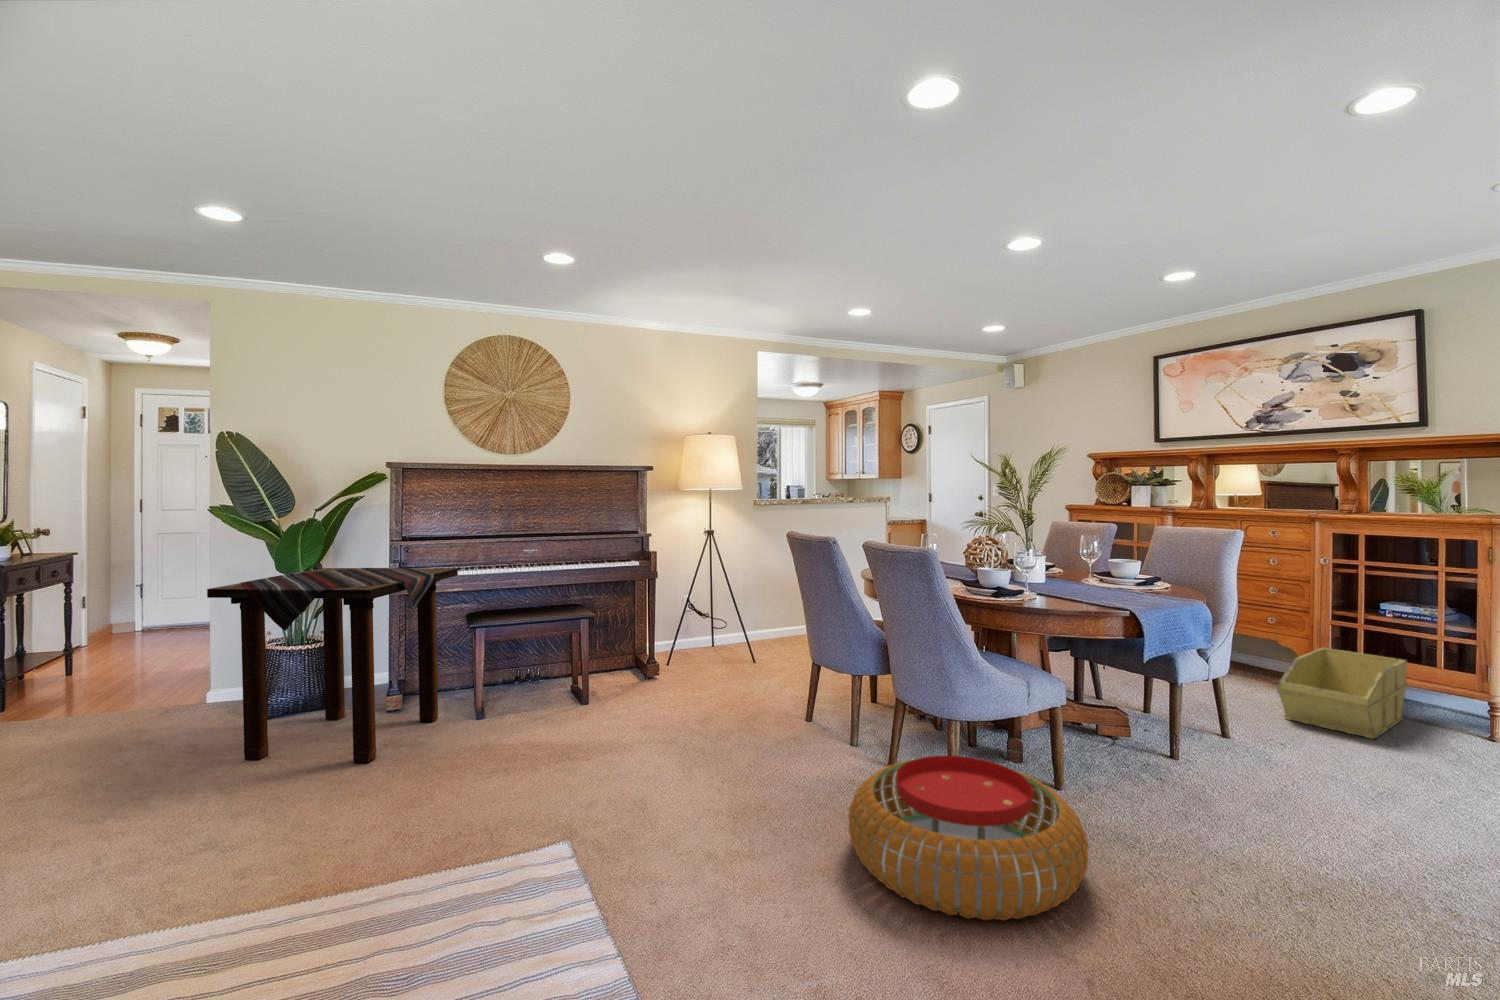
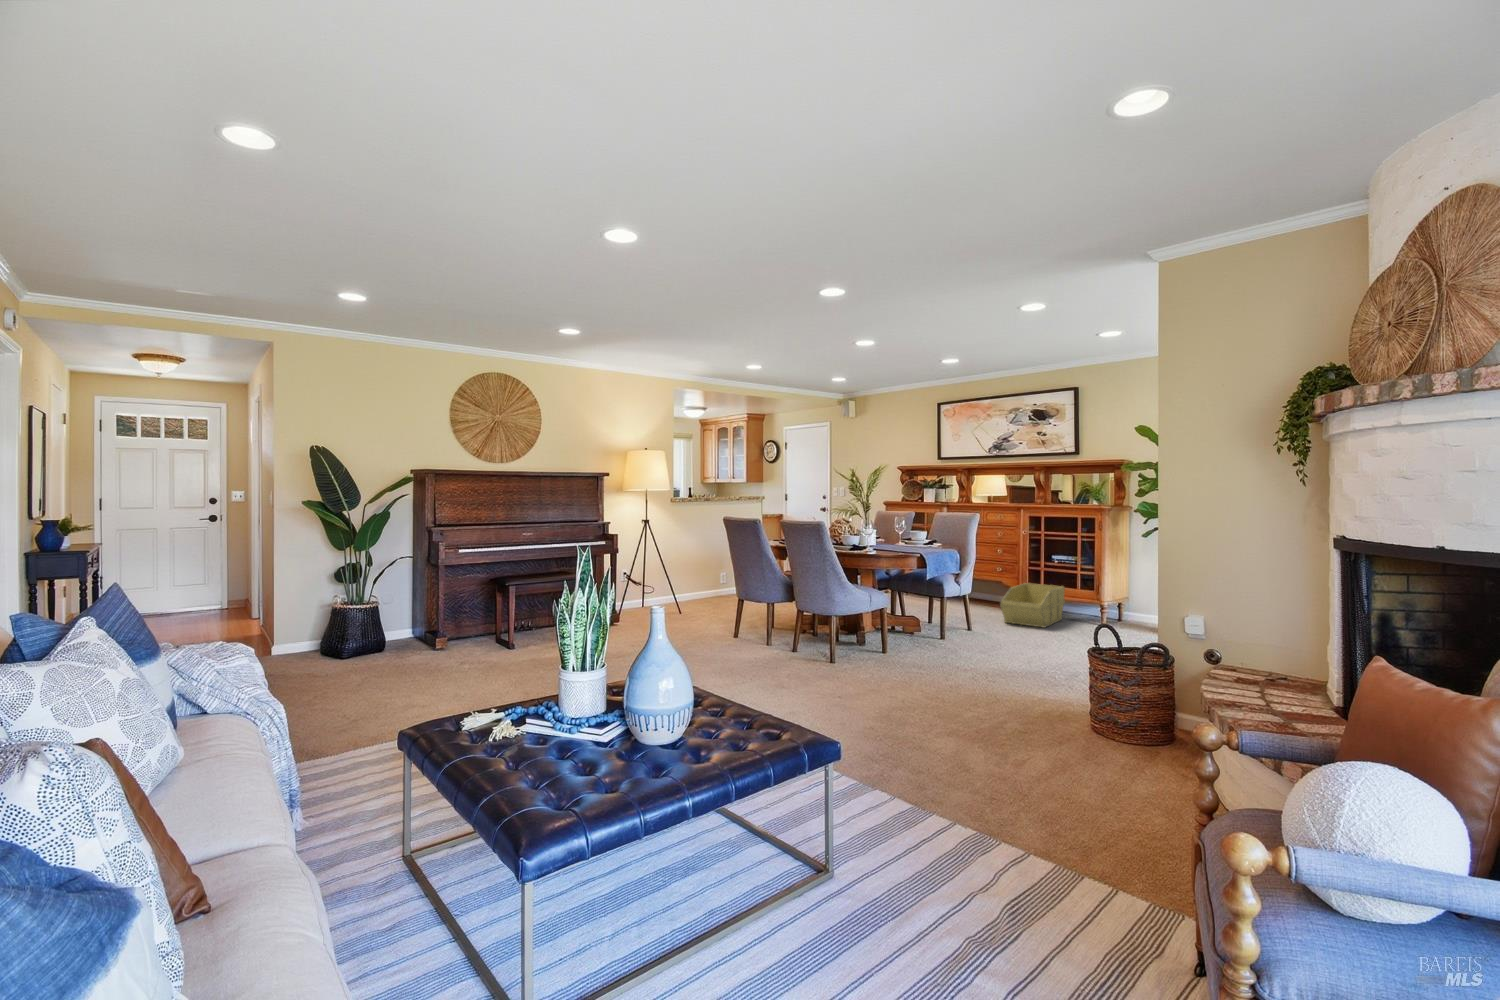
side table: present [207,568,458,763] -> none [340,544,490,676]
pouf: present [848,755,1089,921] -> none [786,631,904,695]

